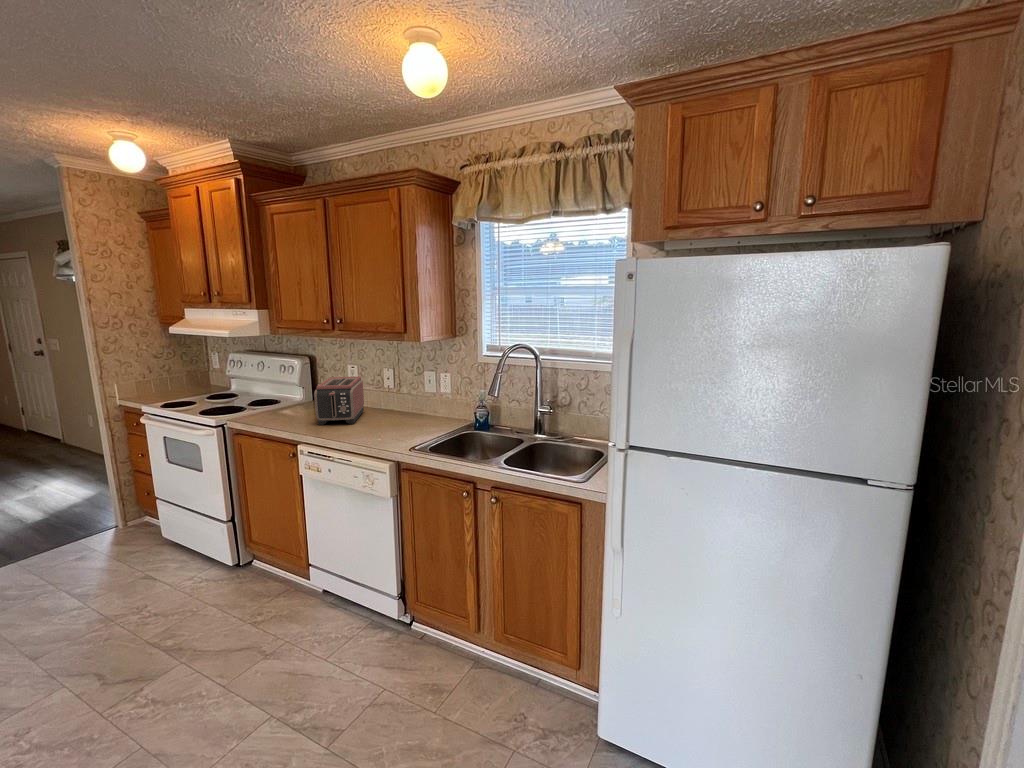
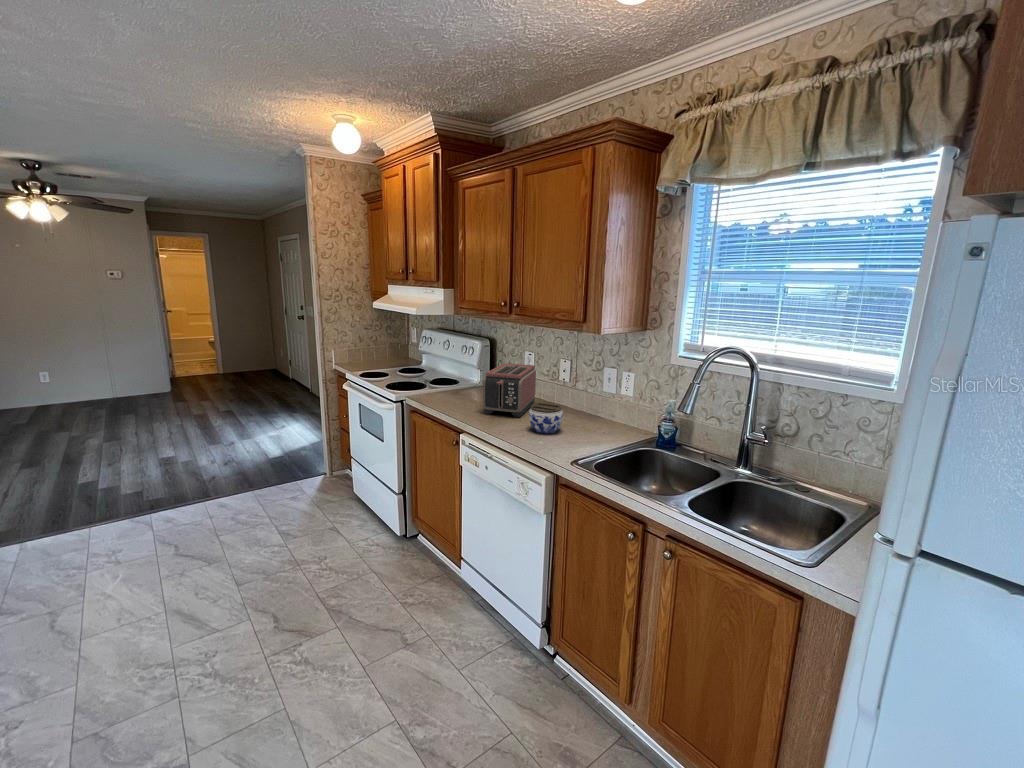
jar: none [364,407,395,433] -> present [529,403,563,434]

